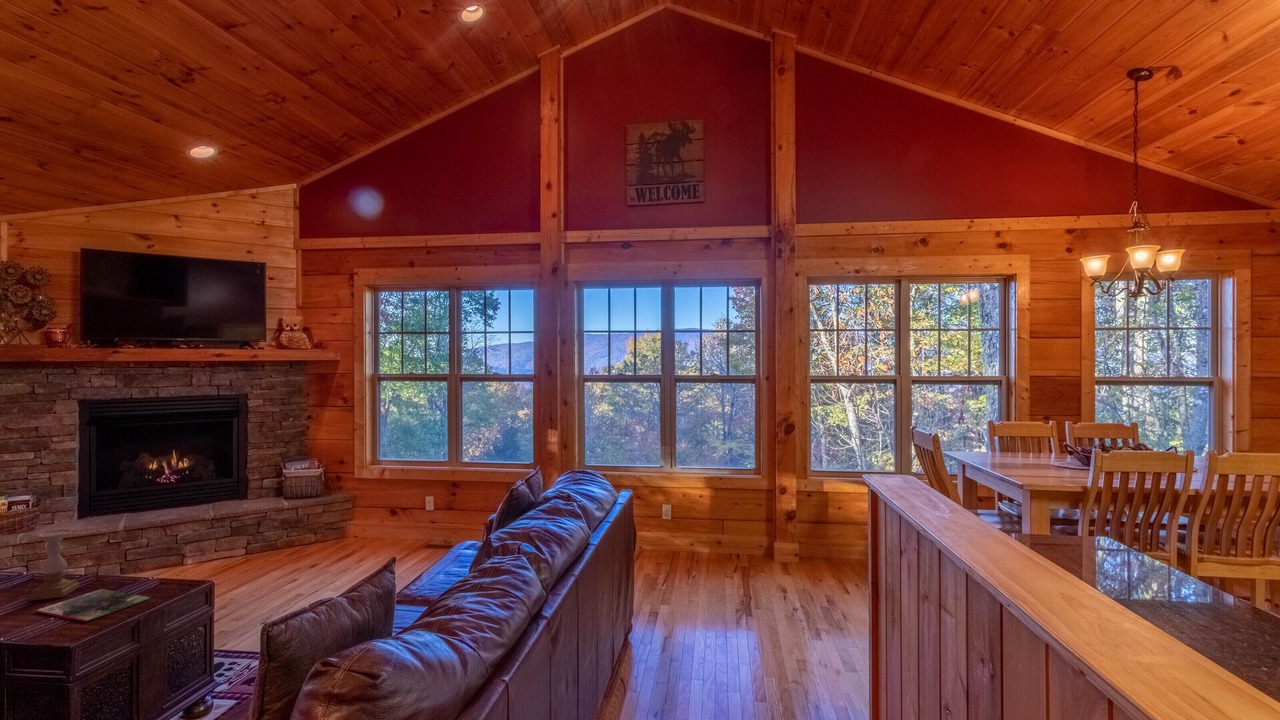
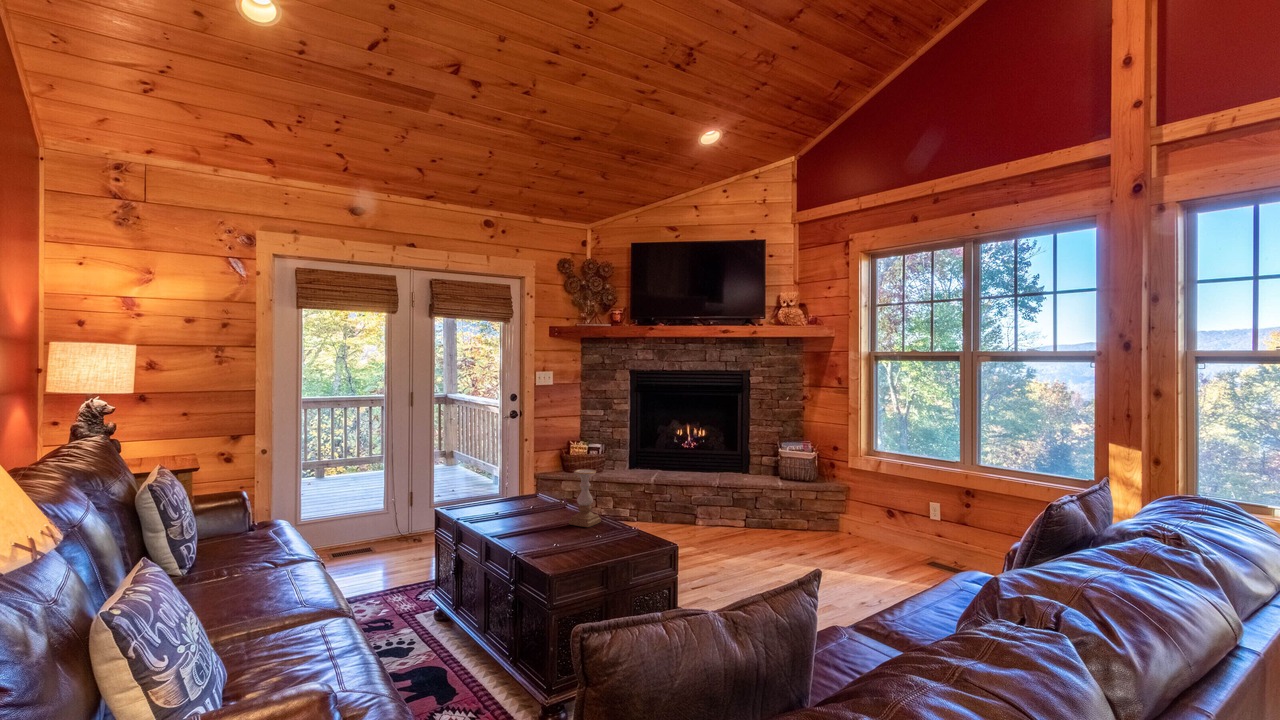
magazine: present [36,589,150,622] -> none [569,528,639,554]

